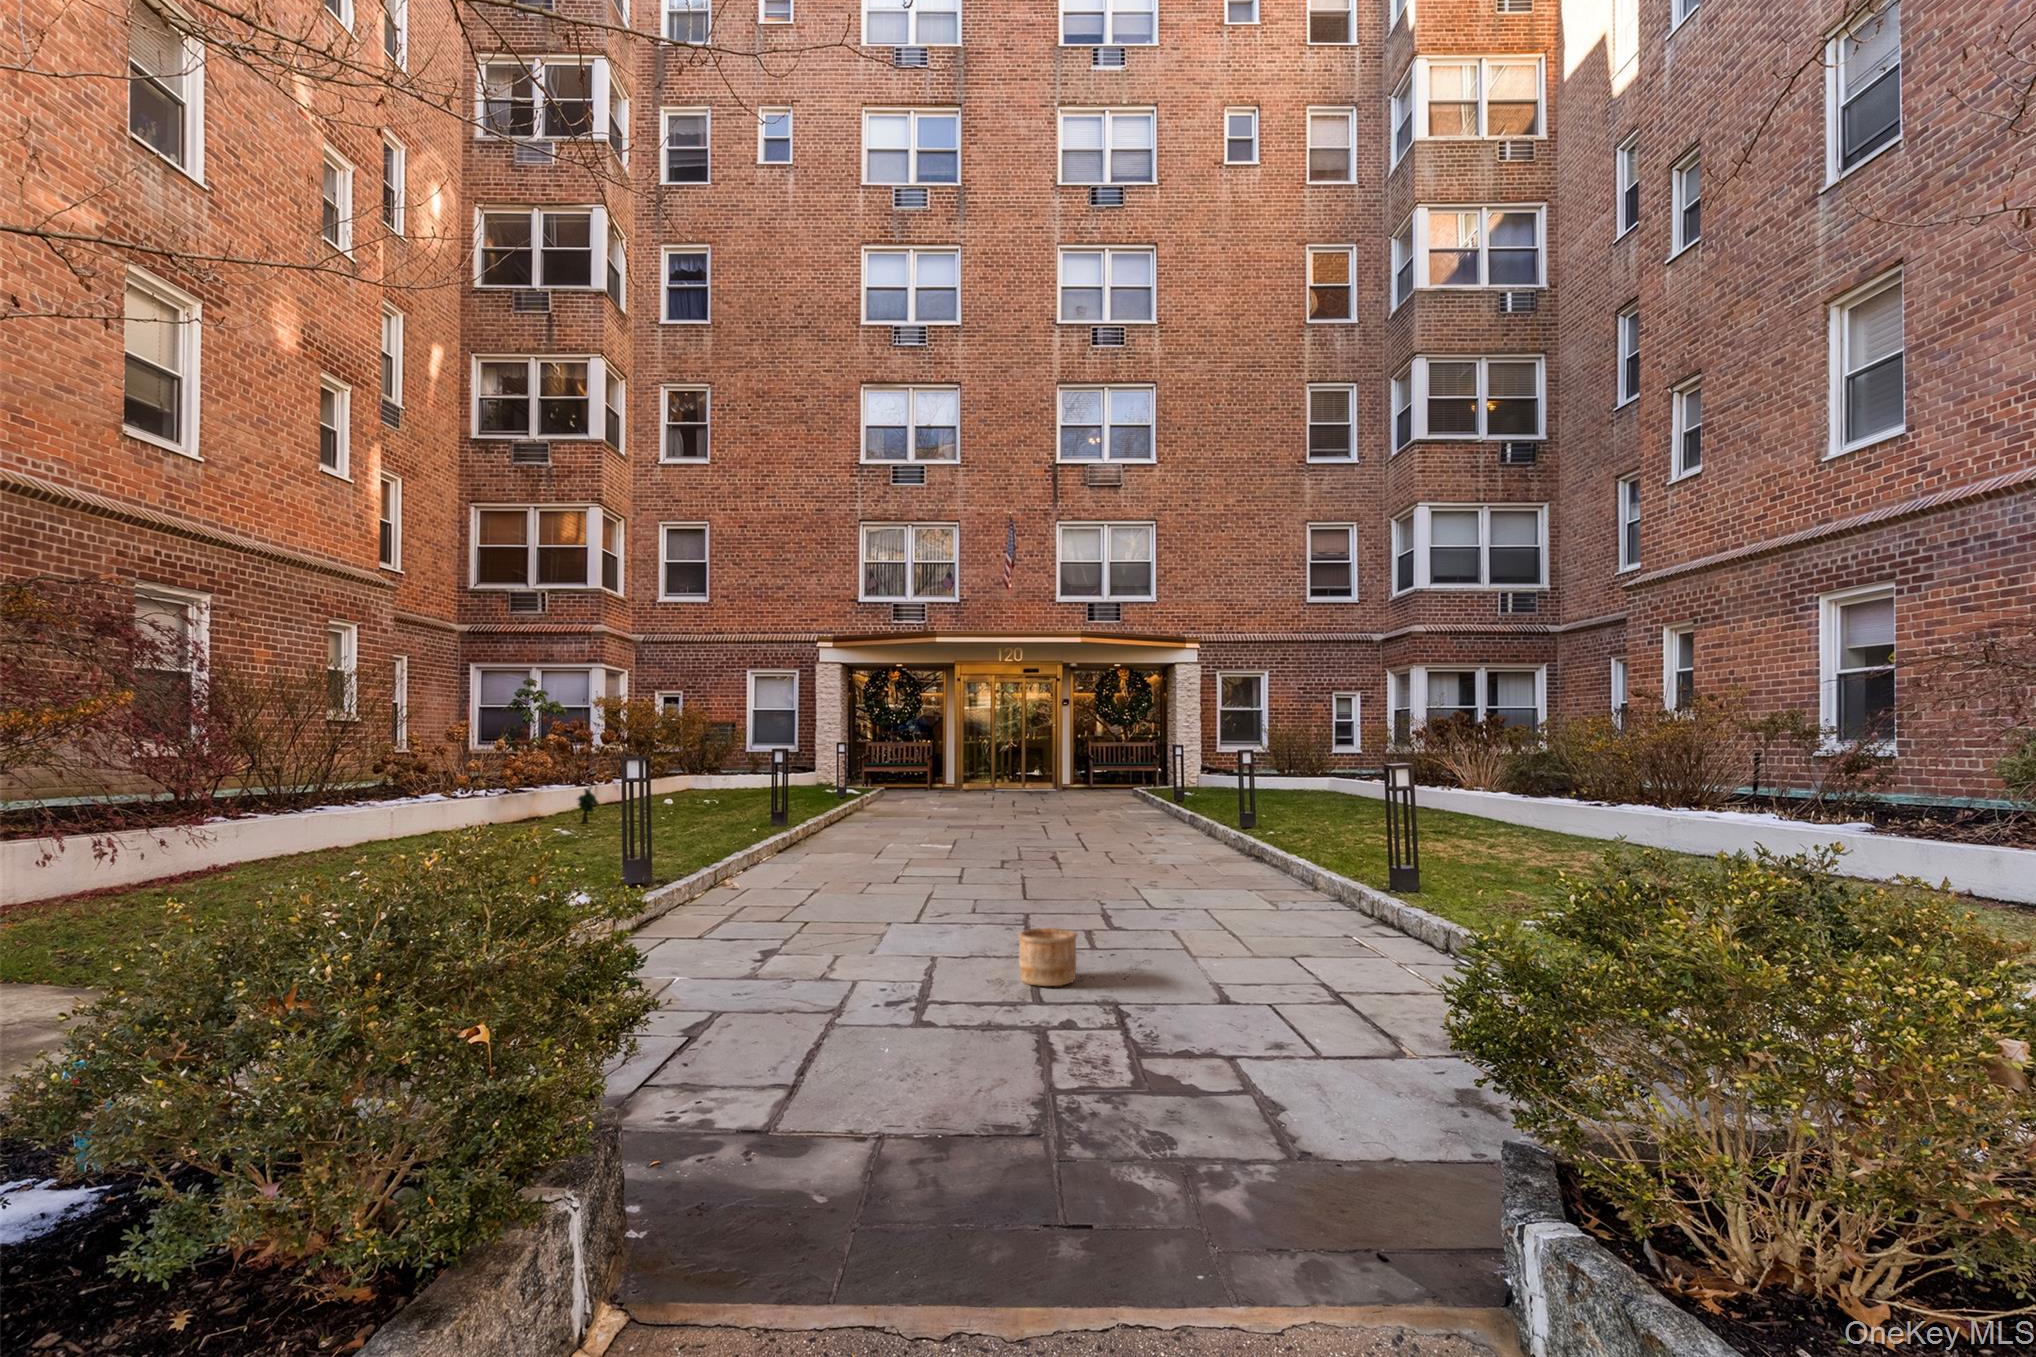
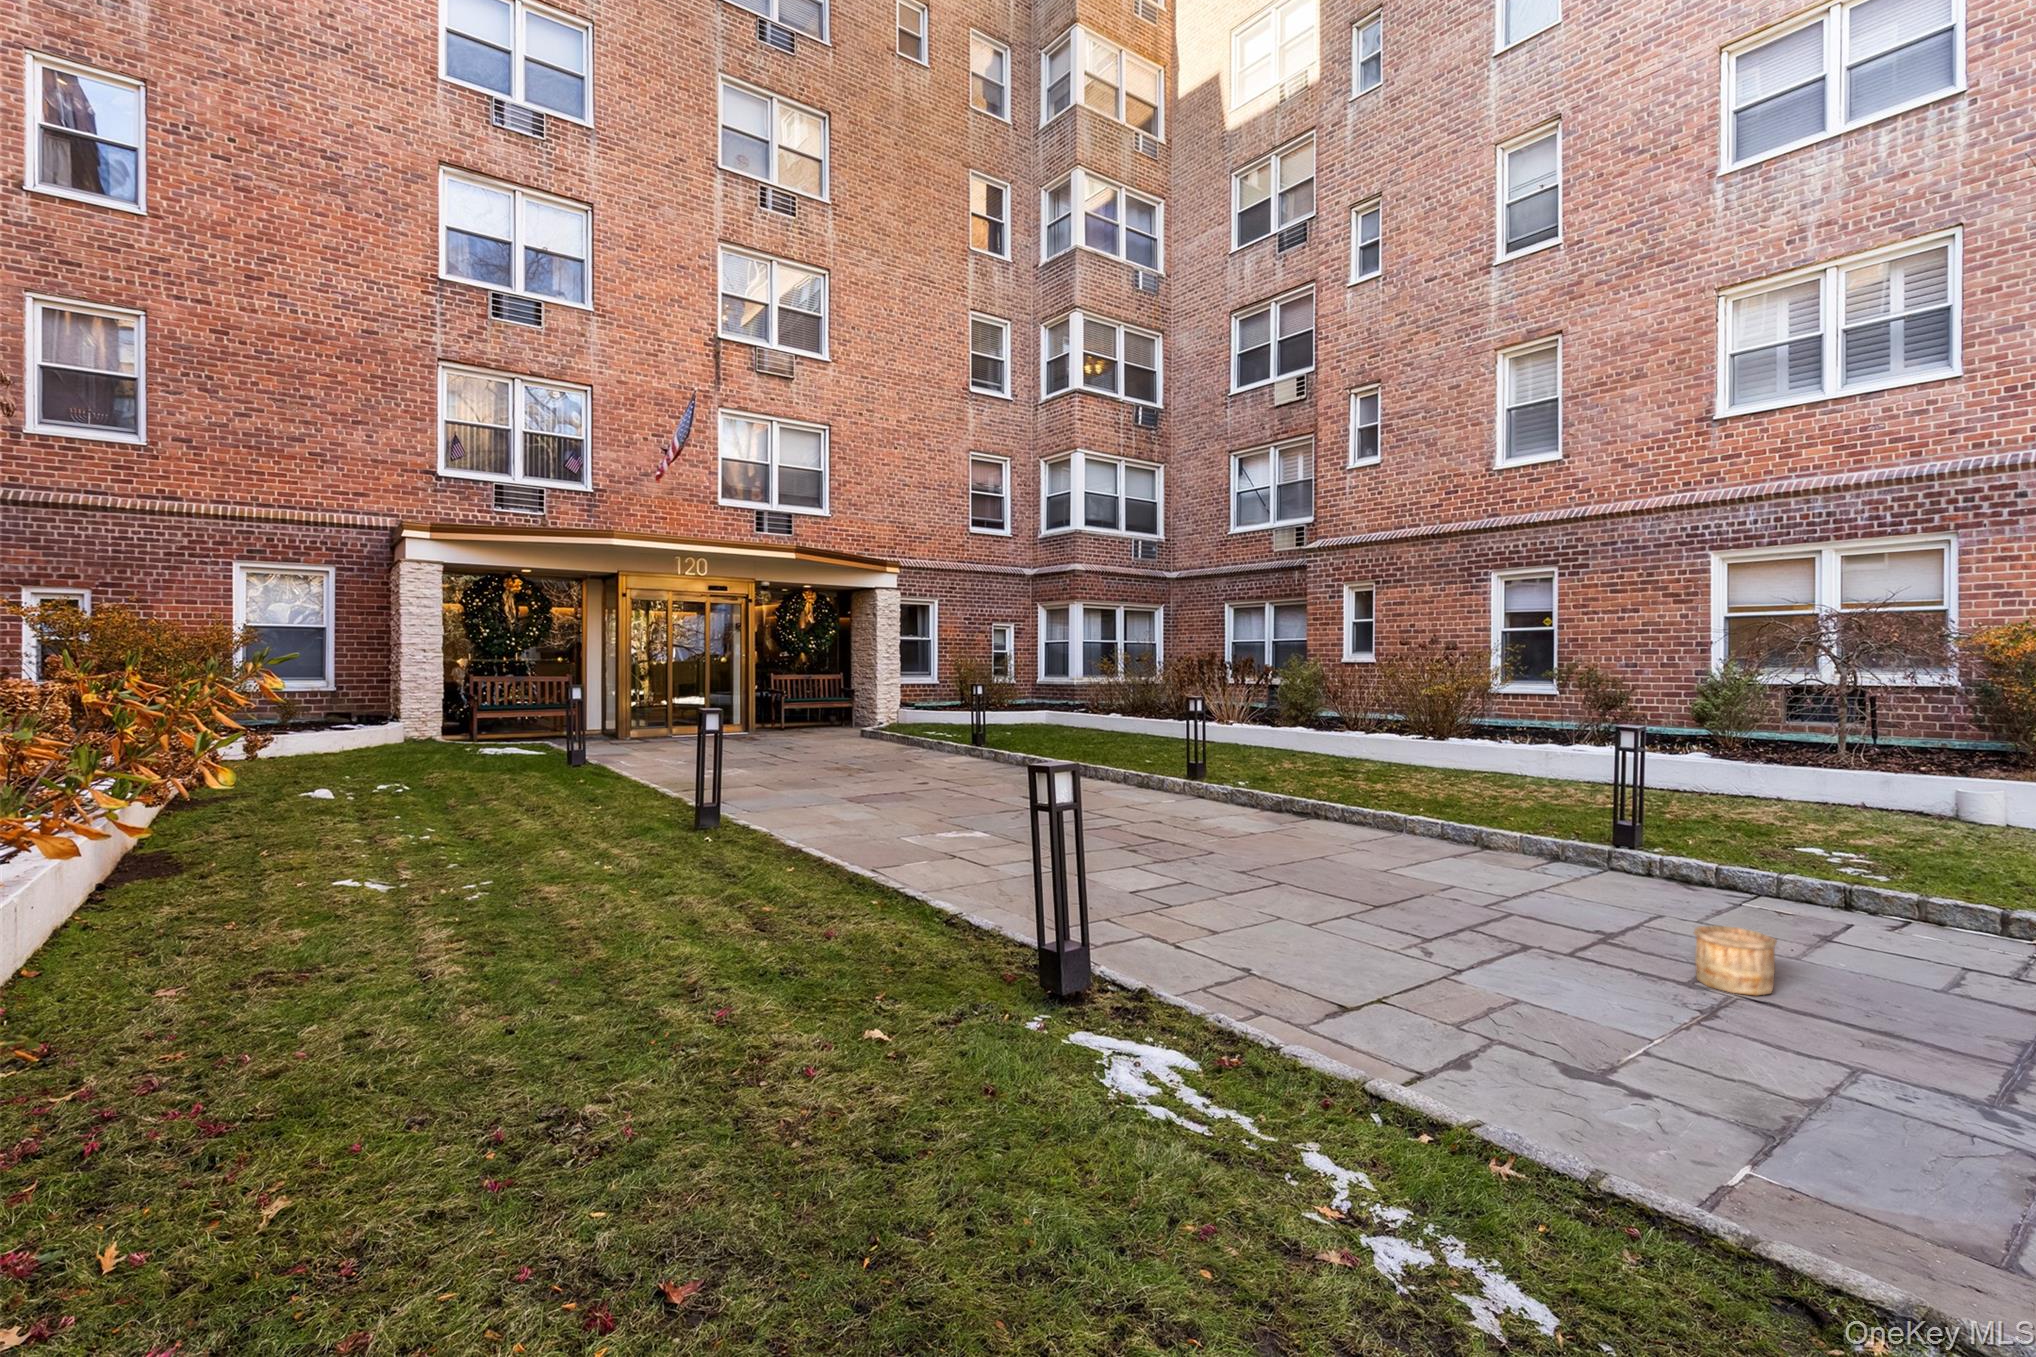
decorative plant: present [578,786,598,823] -> none [261,784,313,855]

